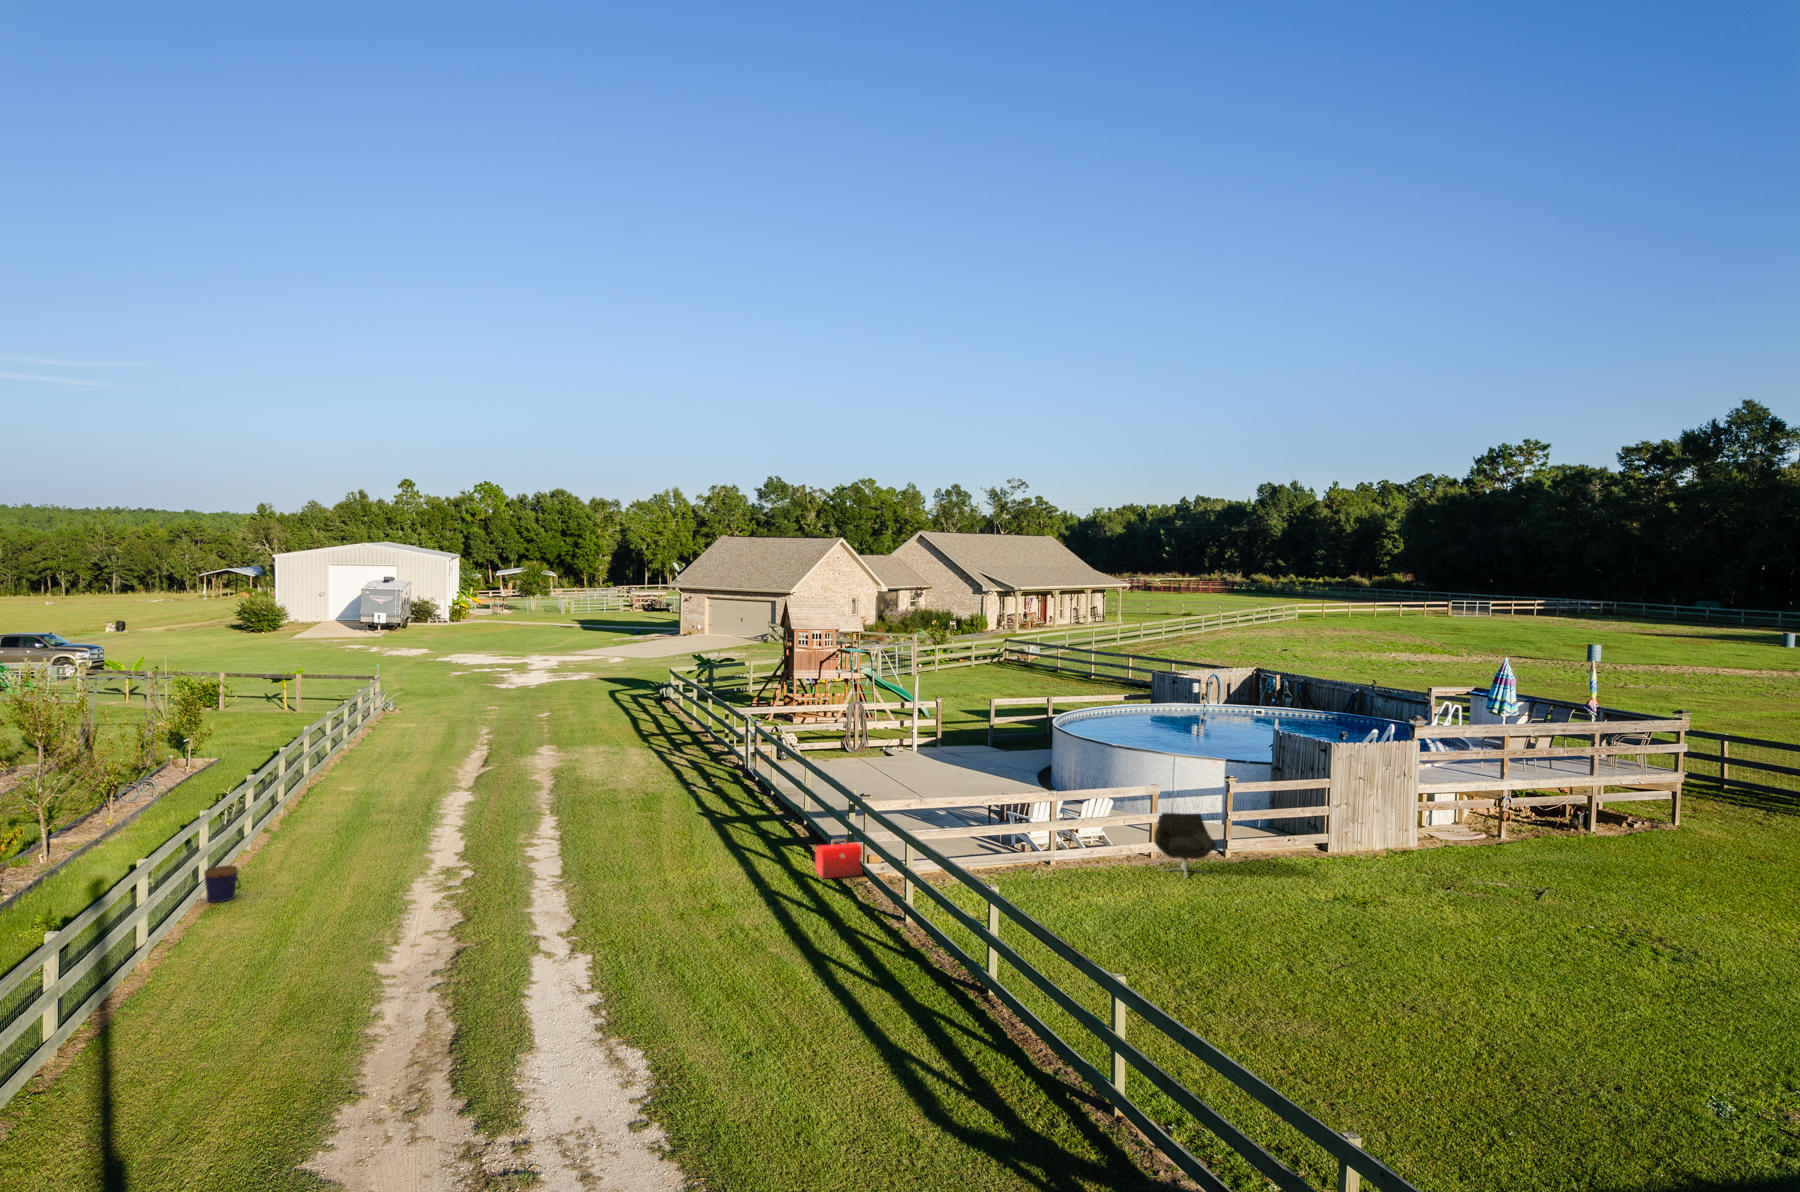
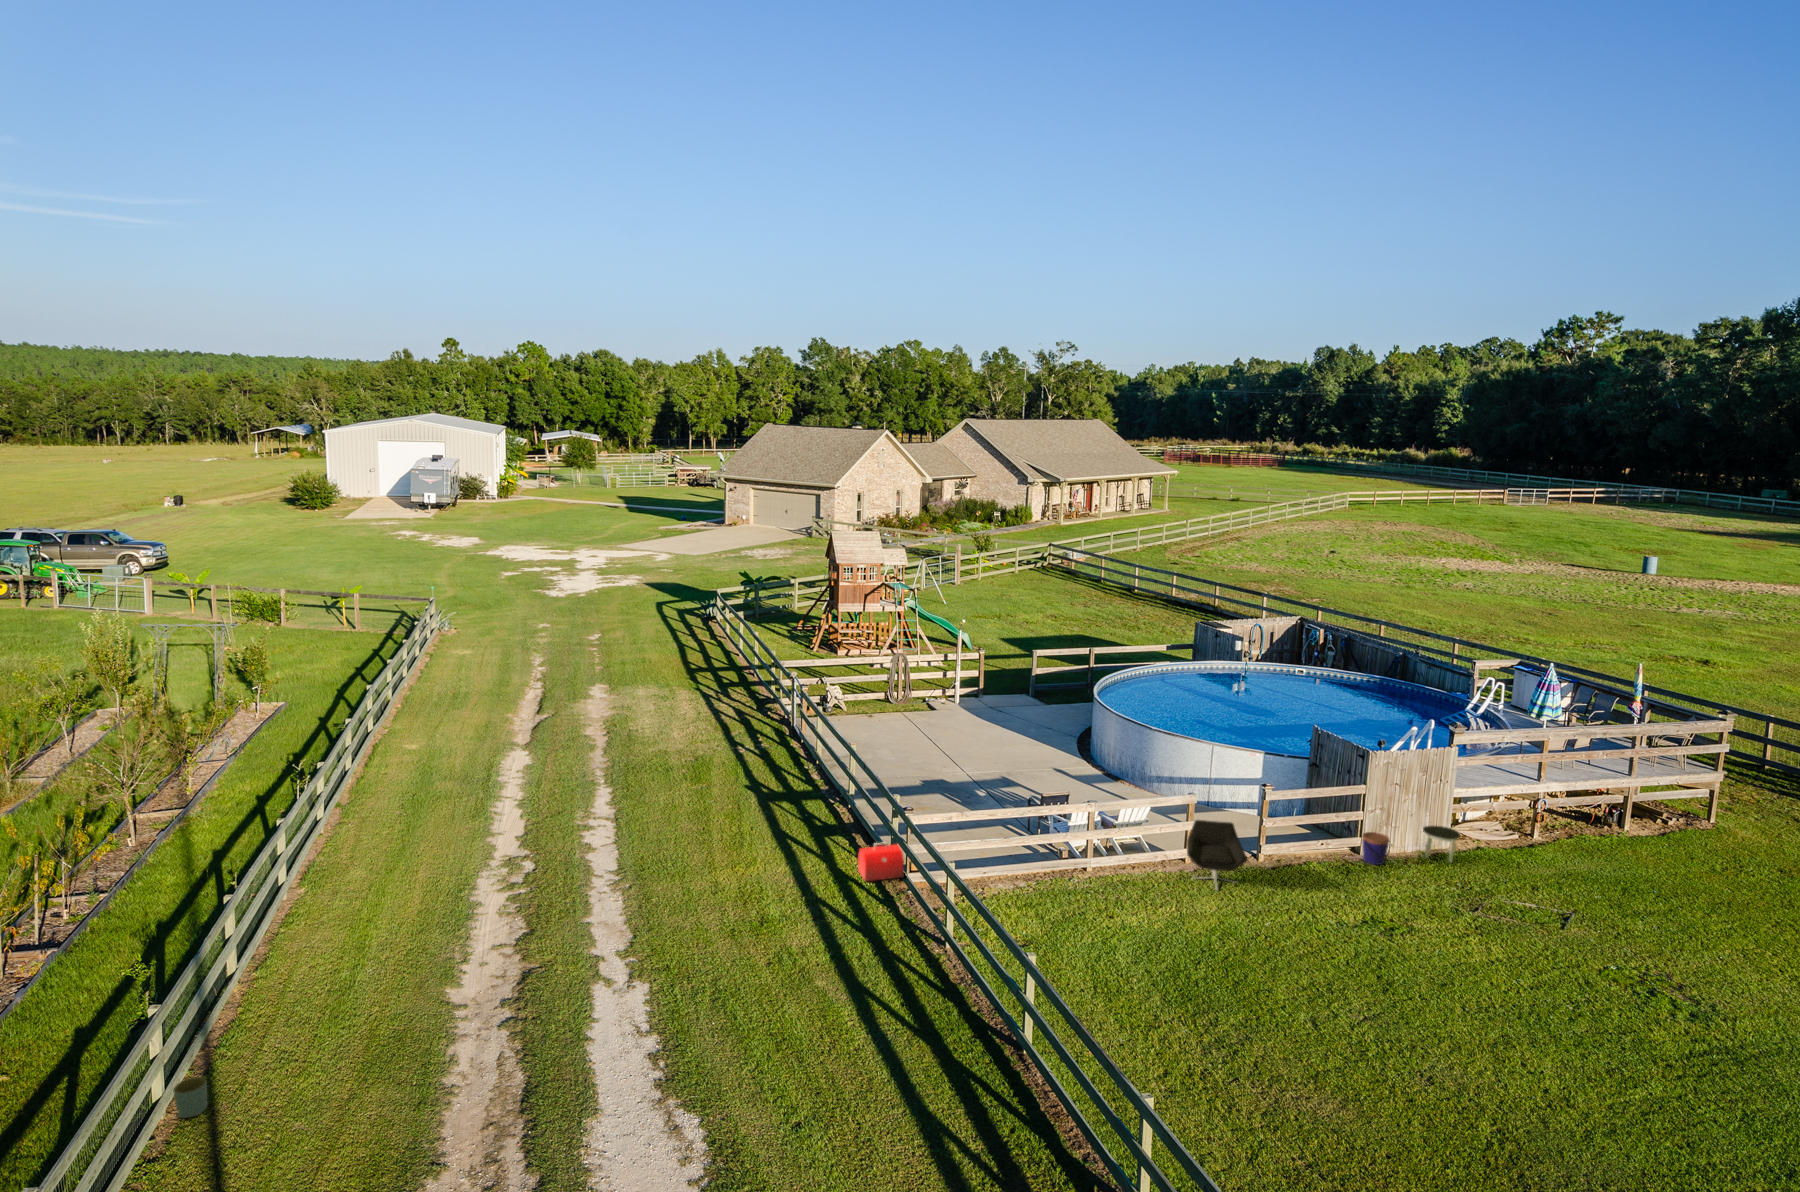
round table: none [1392,823,1431,857] -> present [1423,826,1461,862]
bucket: present [204,865,241,902] -> present [1362,832,1390,865]
planter: none [64,1023,102,1066] -> present [173,1077,207,1118]

